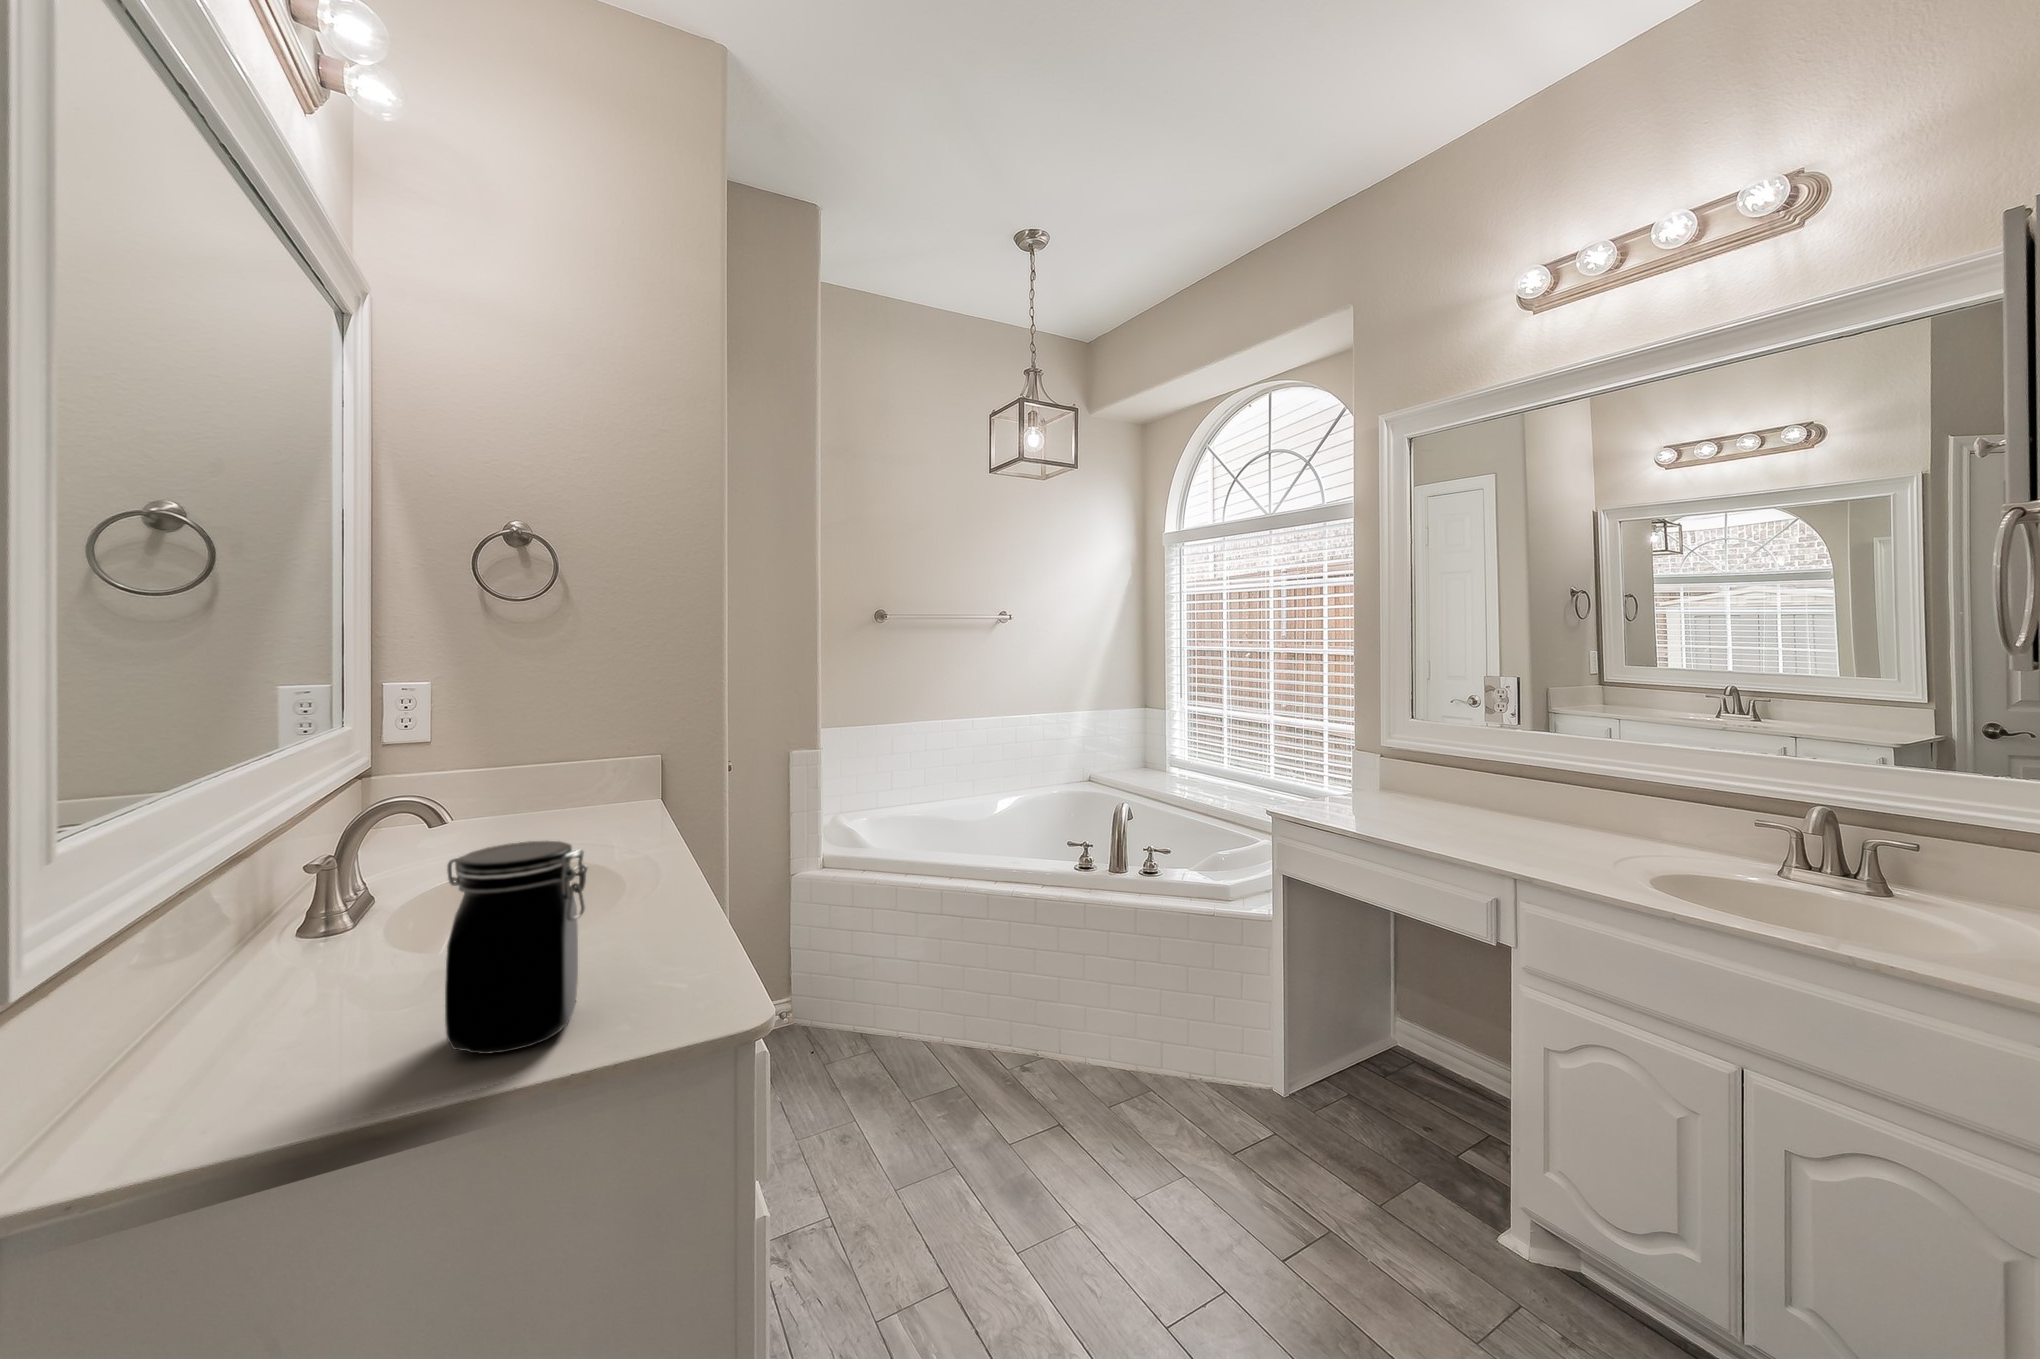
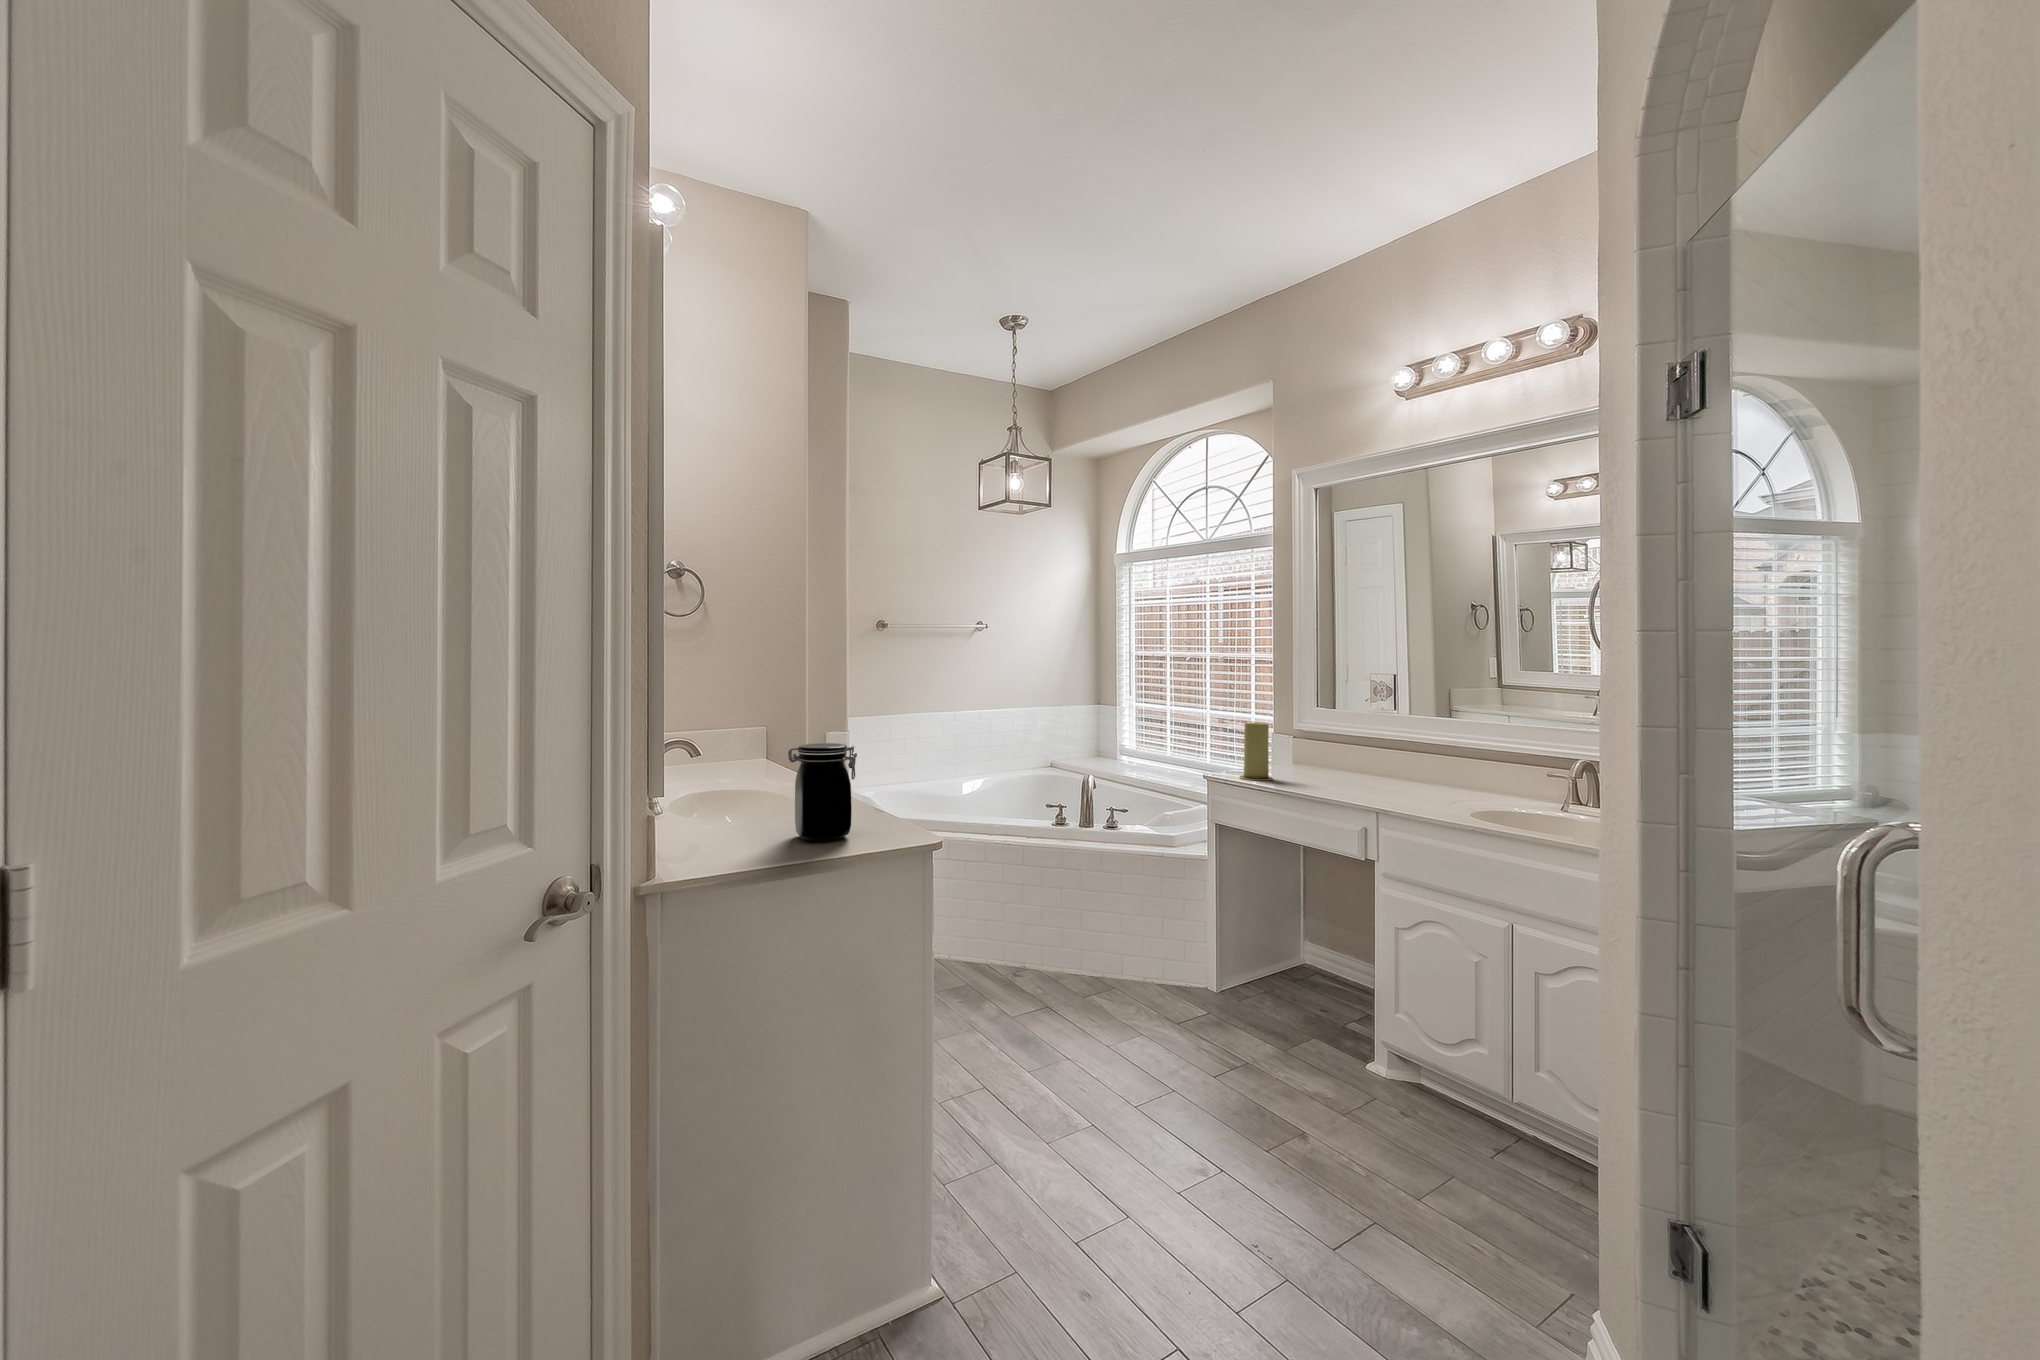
candle: none [1313,741,1358,820] -> present [1239,722,1273,780]

